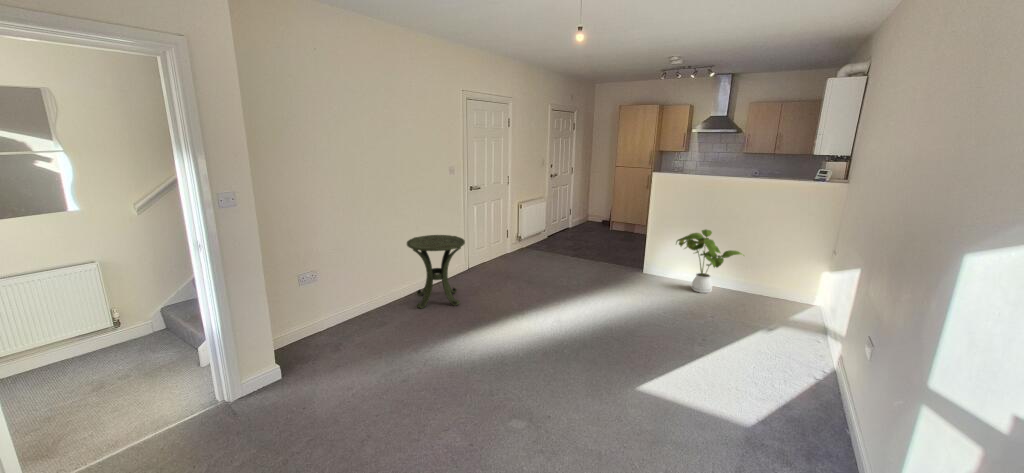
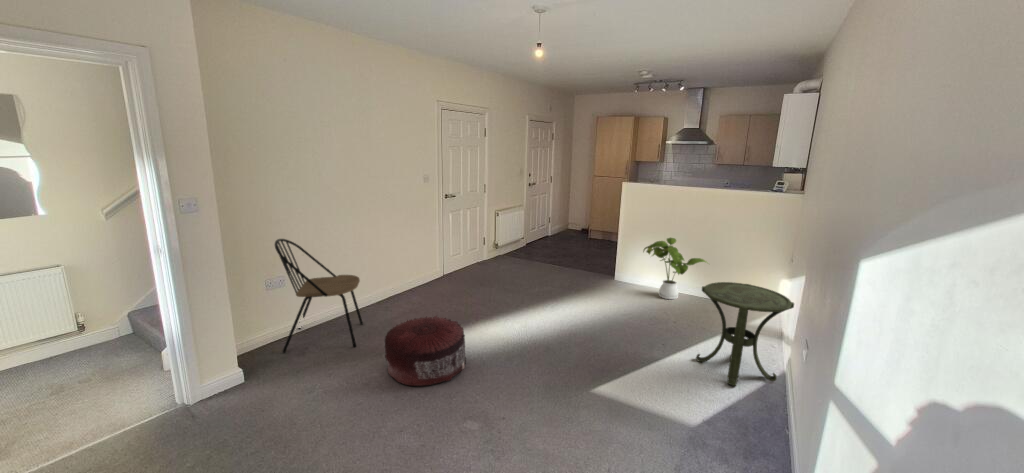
dining chair: none [308,232,395,348] -> present [275,239,363,353]
side table: present [407,235,465,308] -> present [696,282,794,386]
pouf: none [423,310,505,383] -> present [385,316,466,386]

